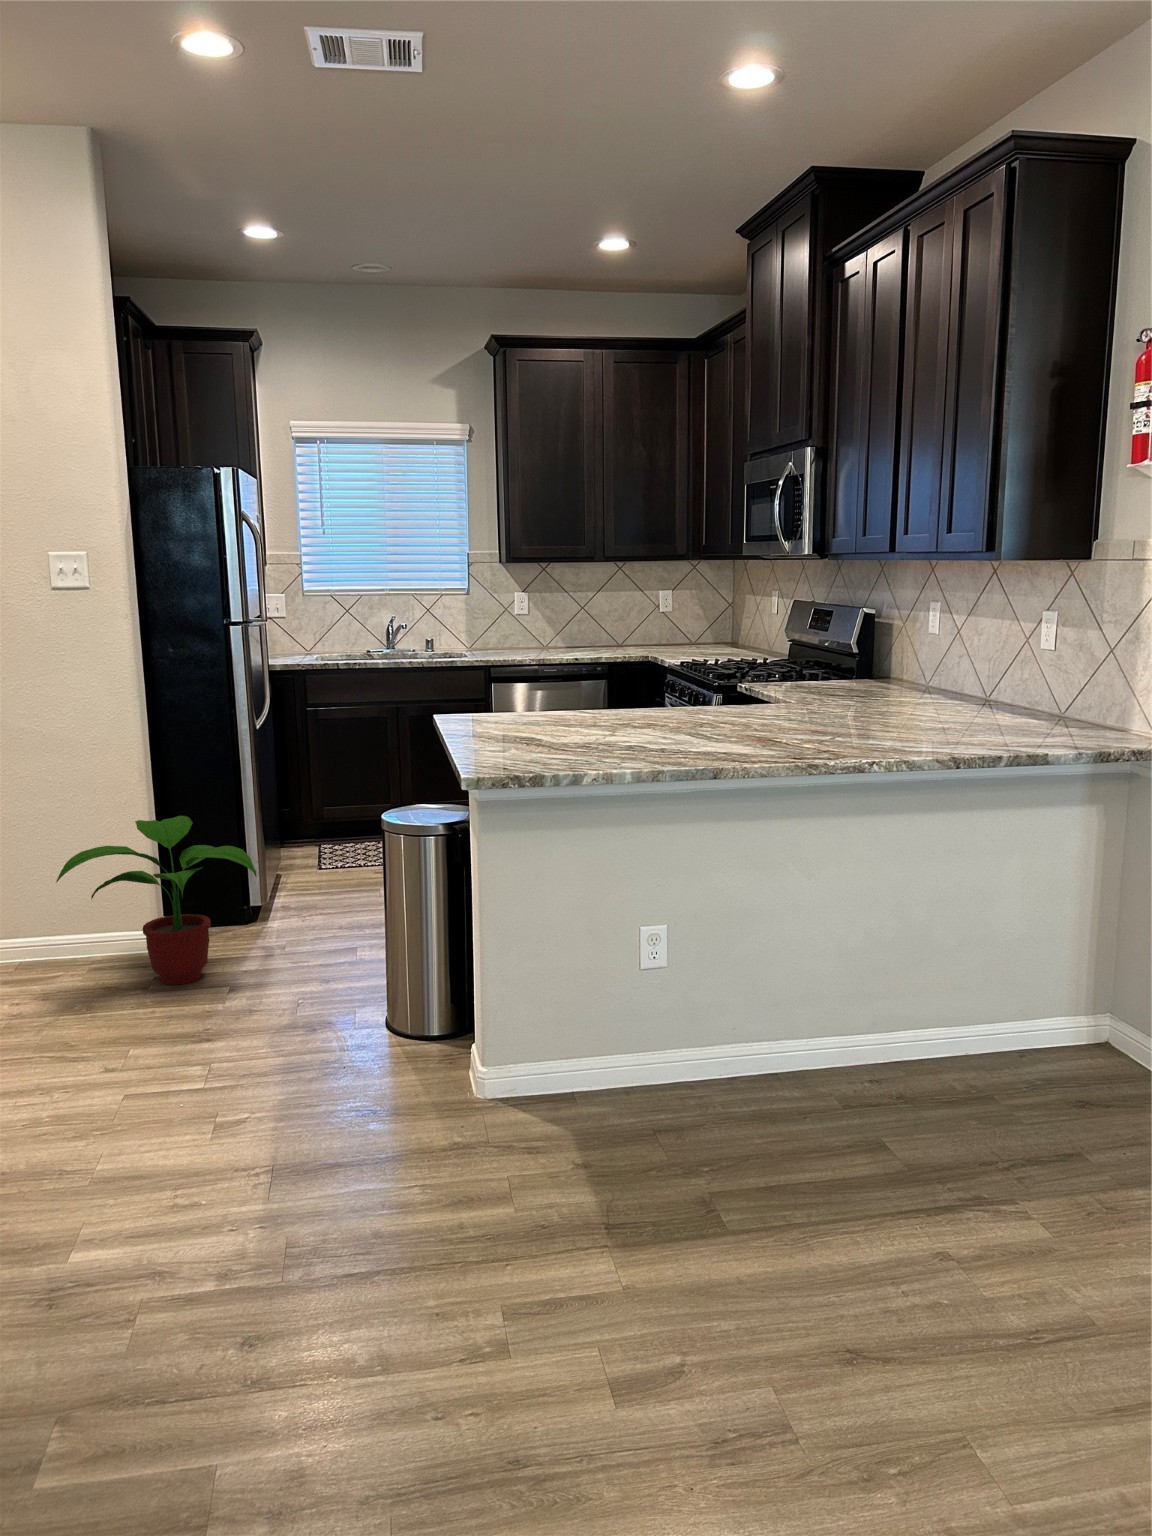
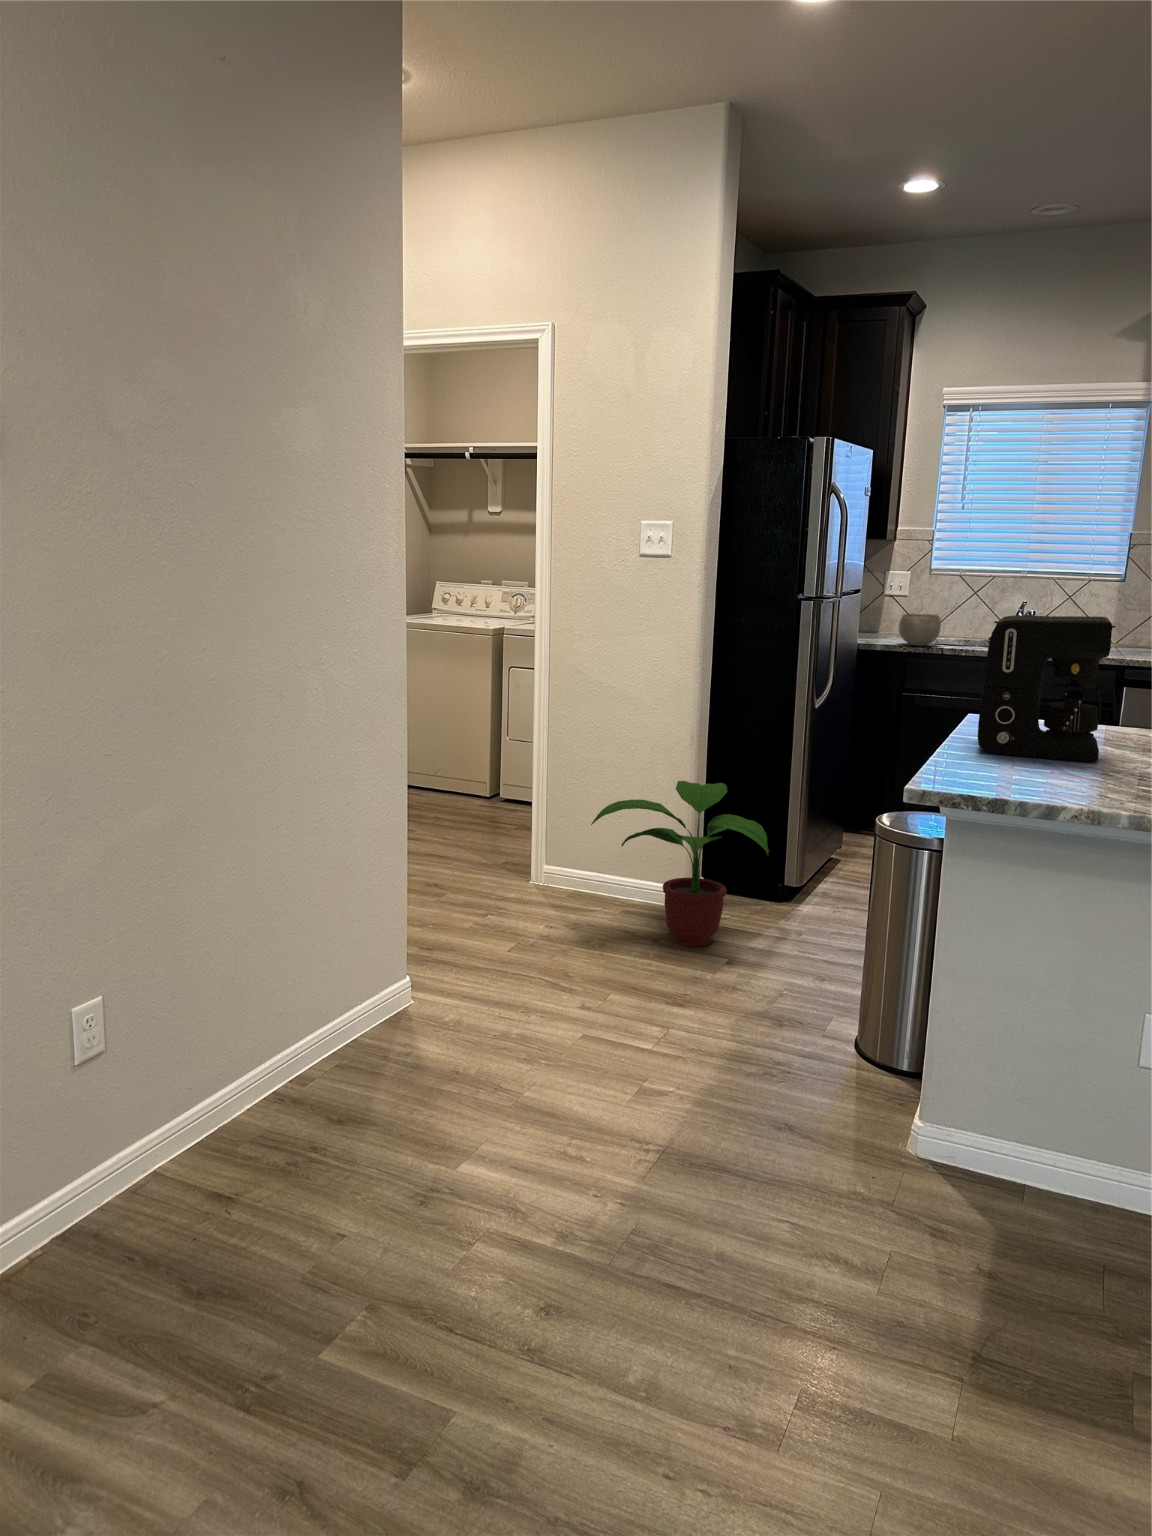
coffee maker: none [464,623,571,743] -> present [978,615,1117,761]
ceramic bowl: none [295,633,334,663] -> present [899,614,941,646]

